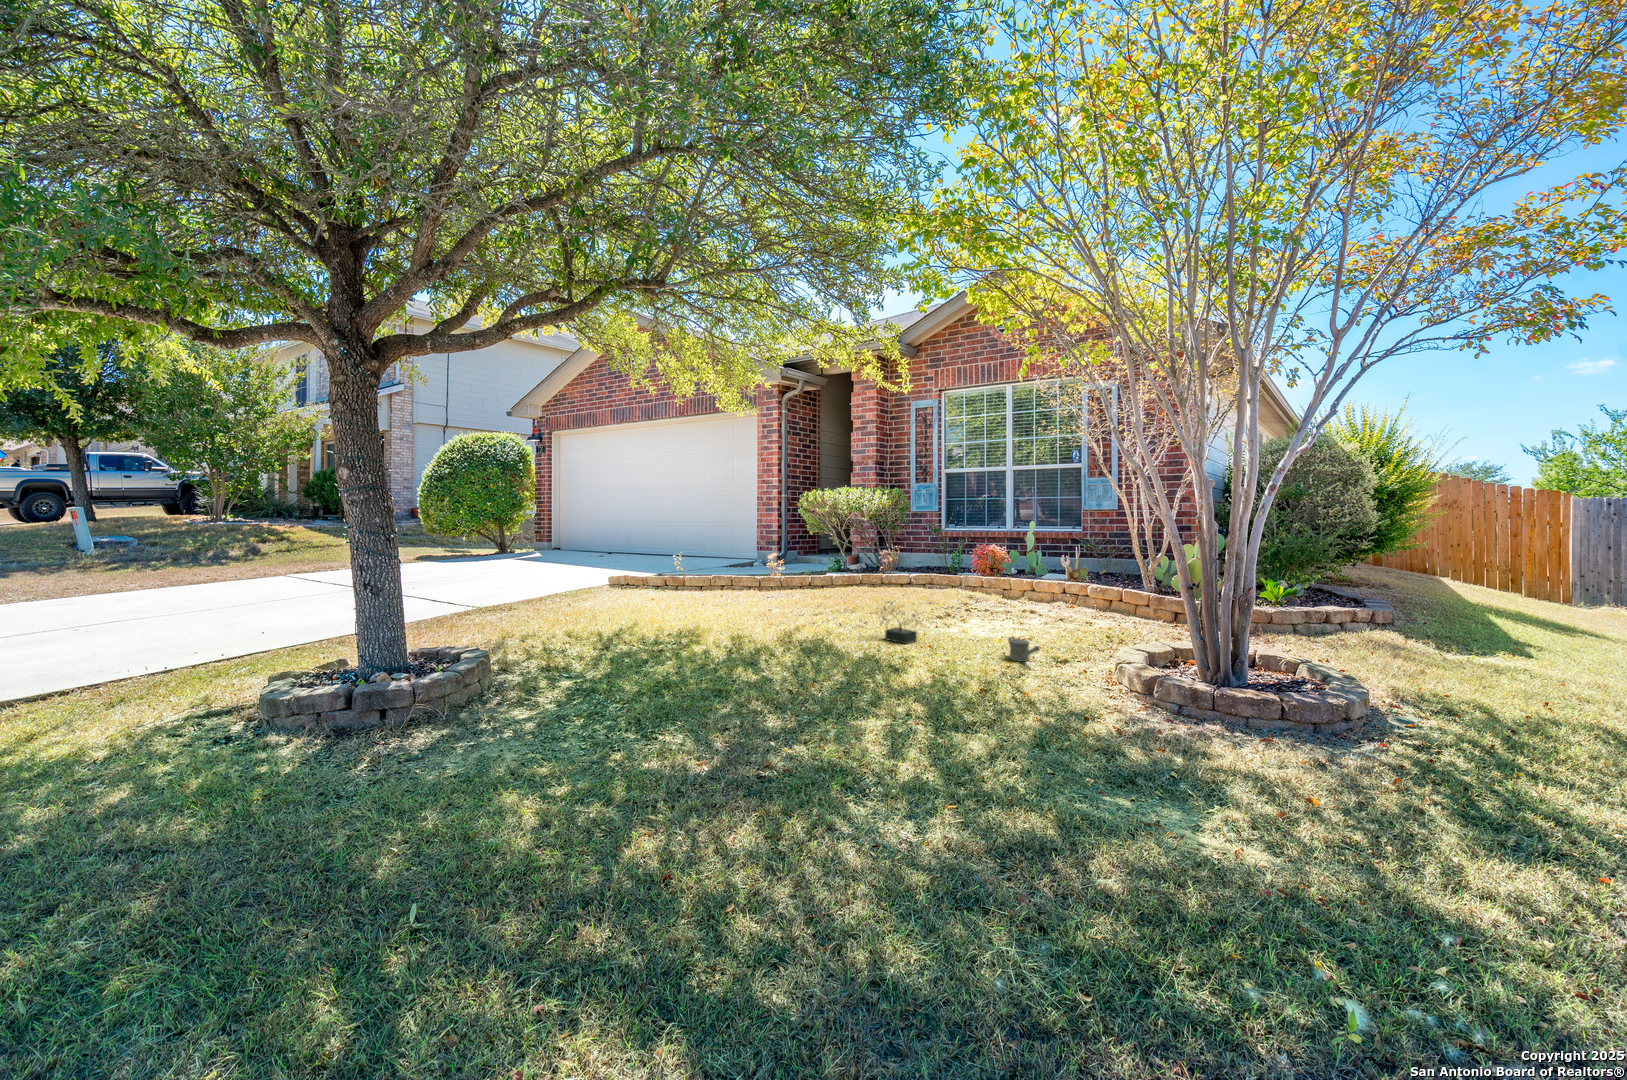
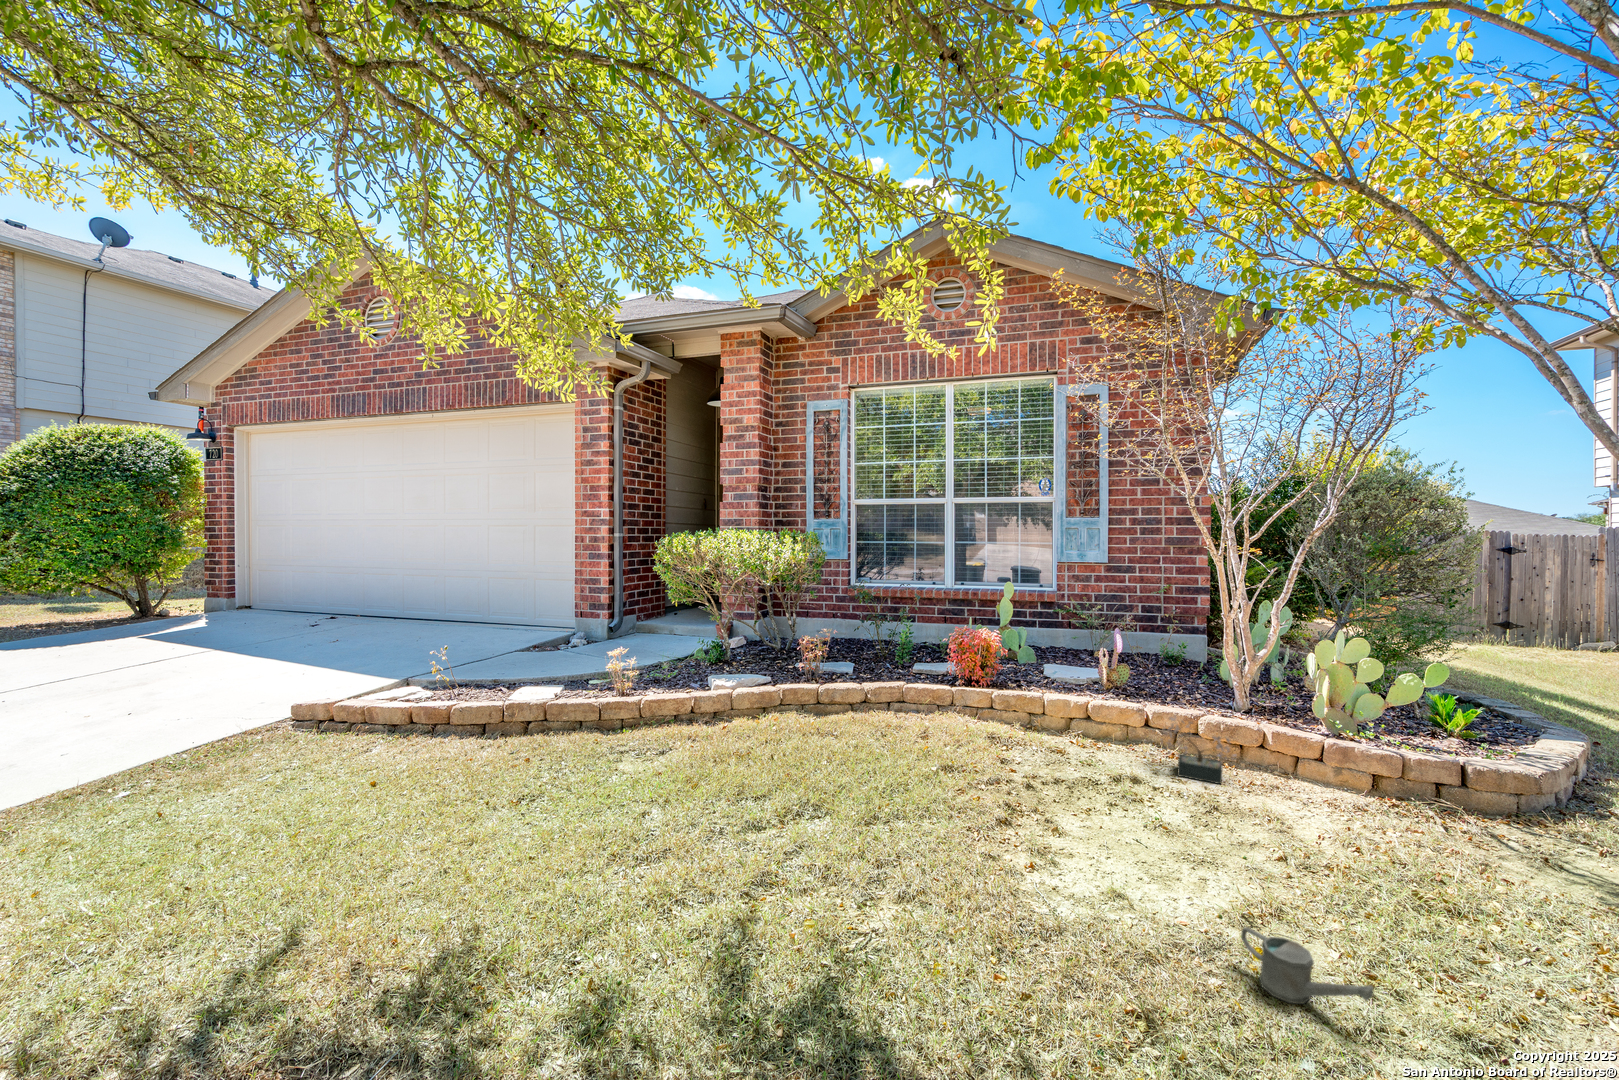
decorative plant: present [880,602,921,644] -> present [1161,715,1236,784]

